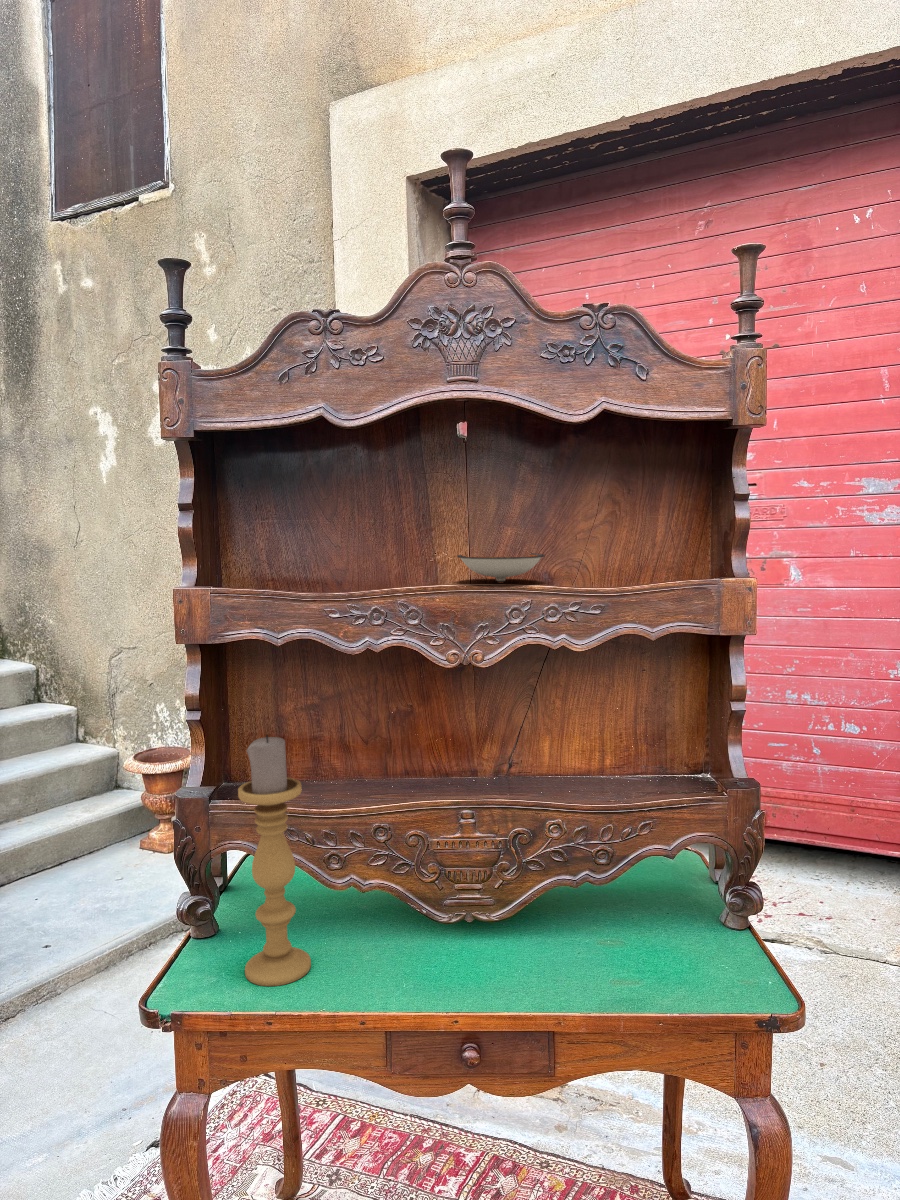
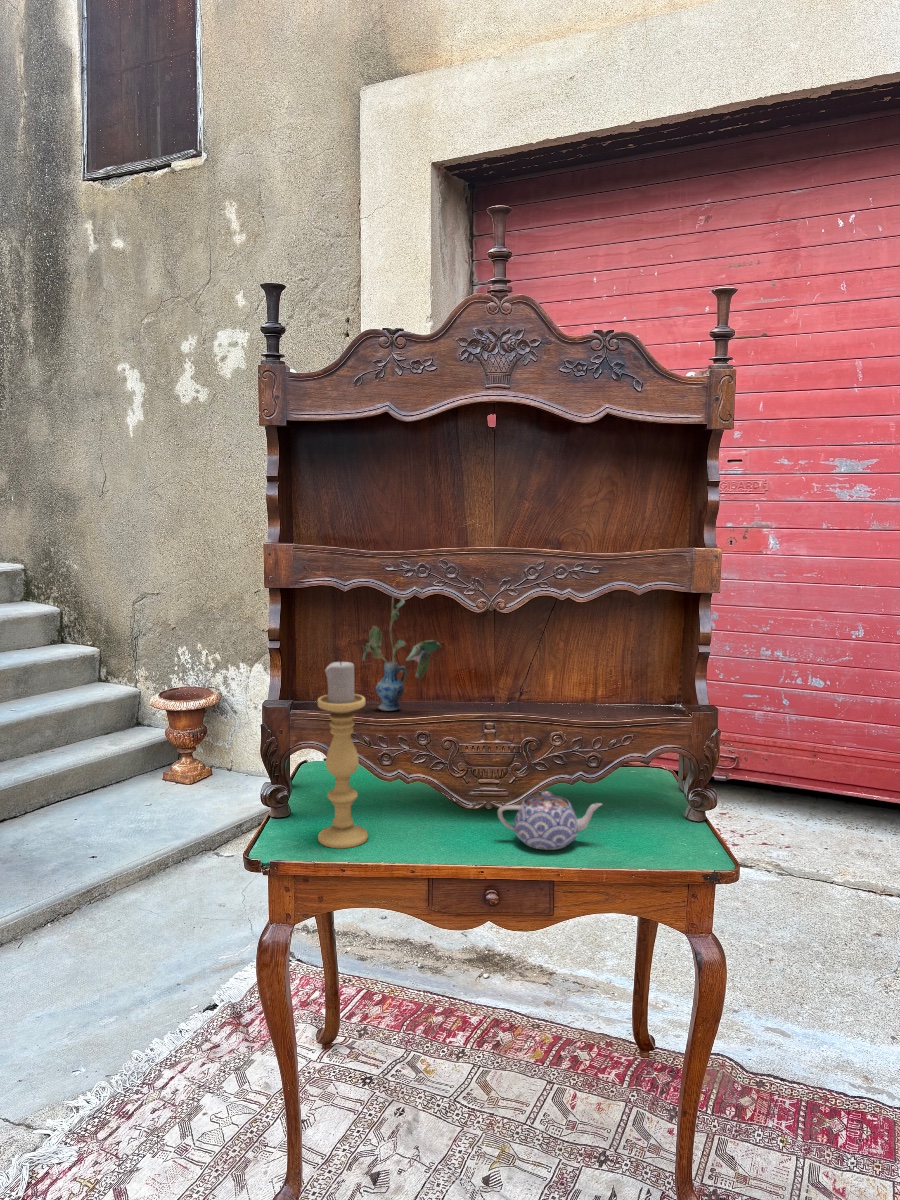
ceramic bowl: present [457,553,544,581] -> none [485,523,556,546]
vase: none [309,617,405,792] -> present [363,597,440,711]
teapot: none [478,900,617,982] -> present [498,791,602,850]

